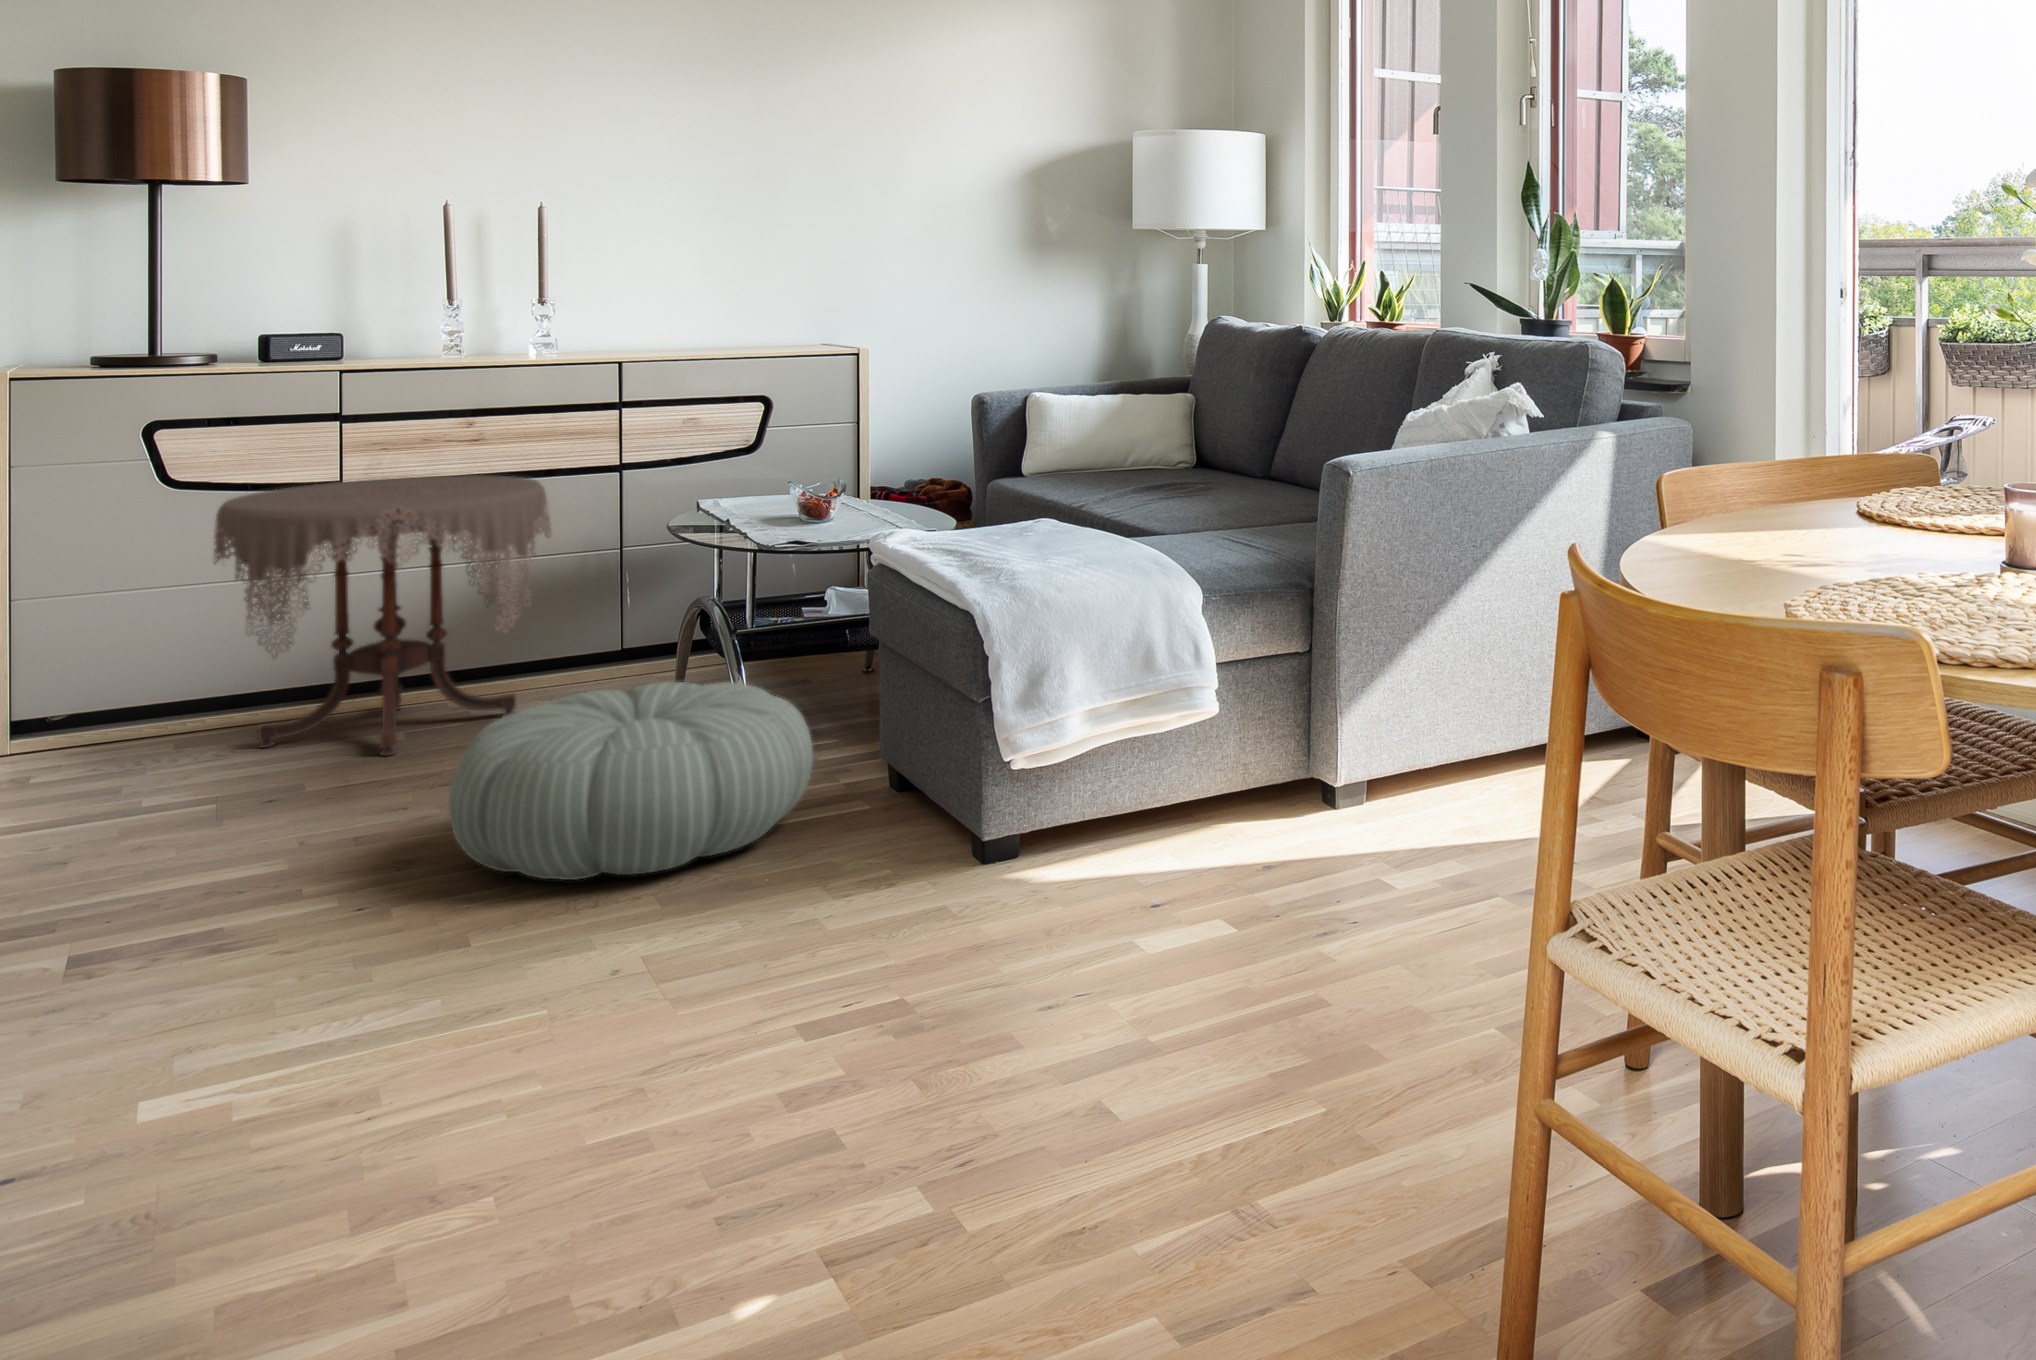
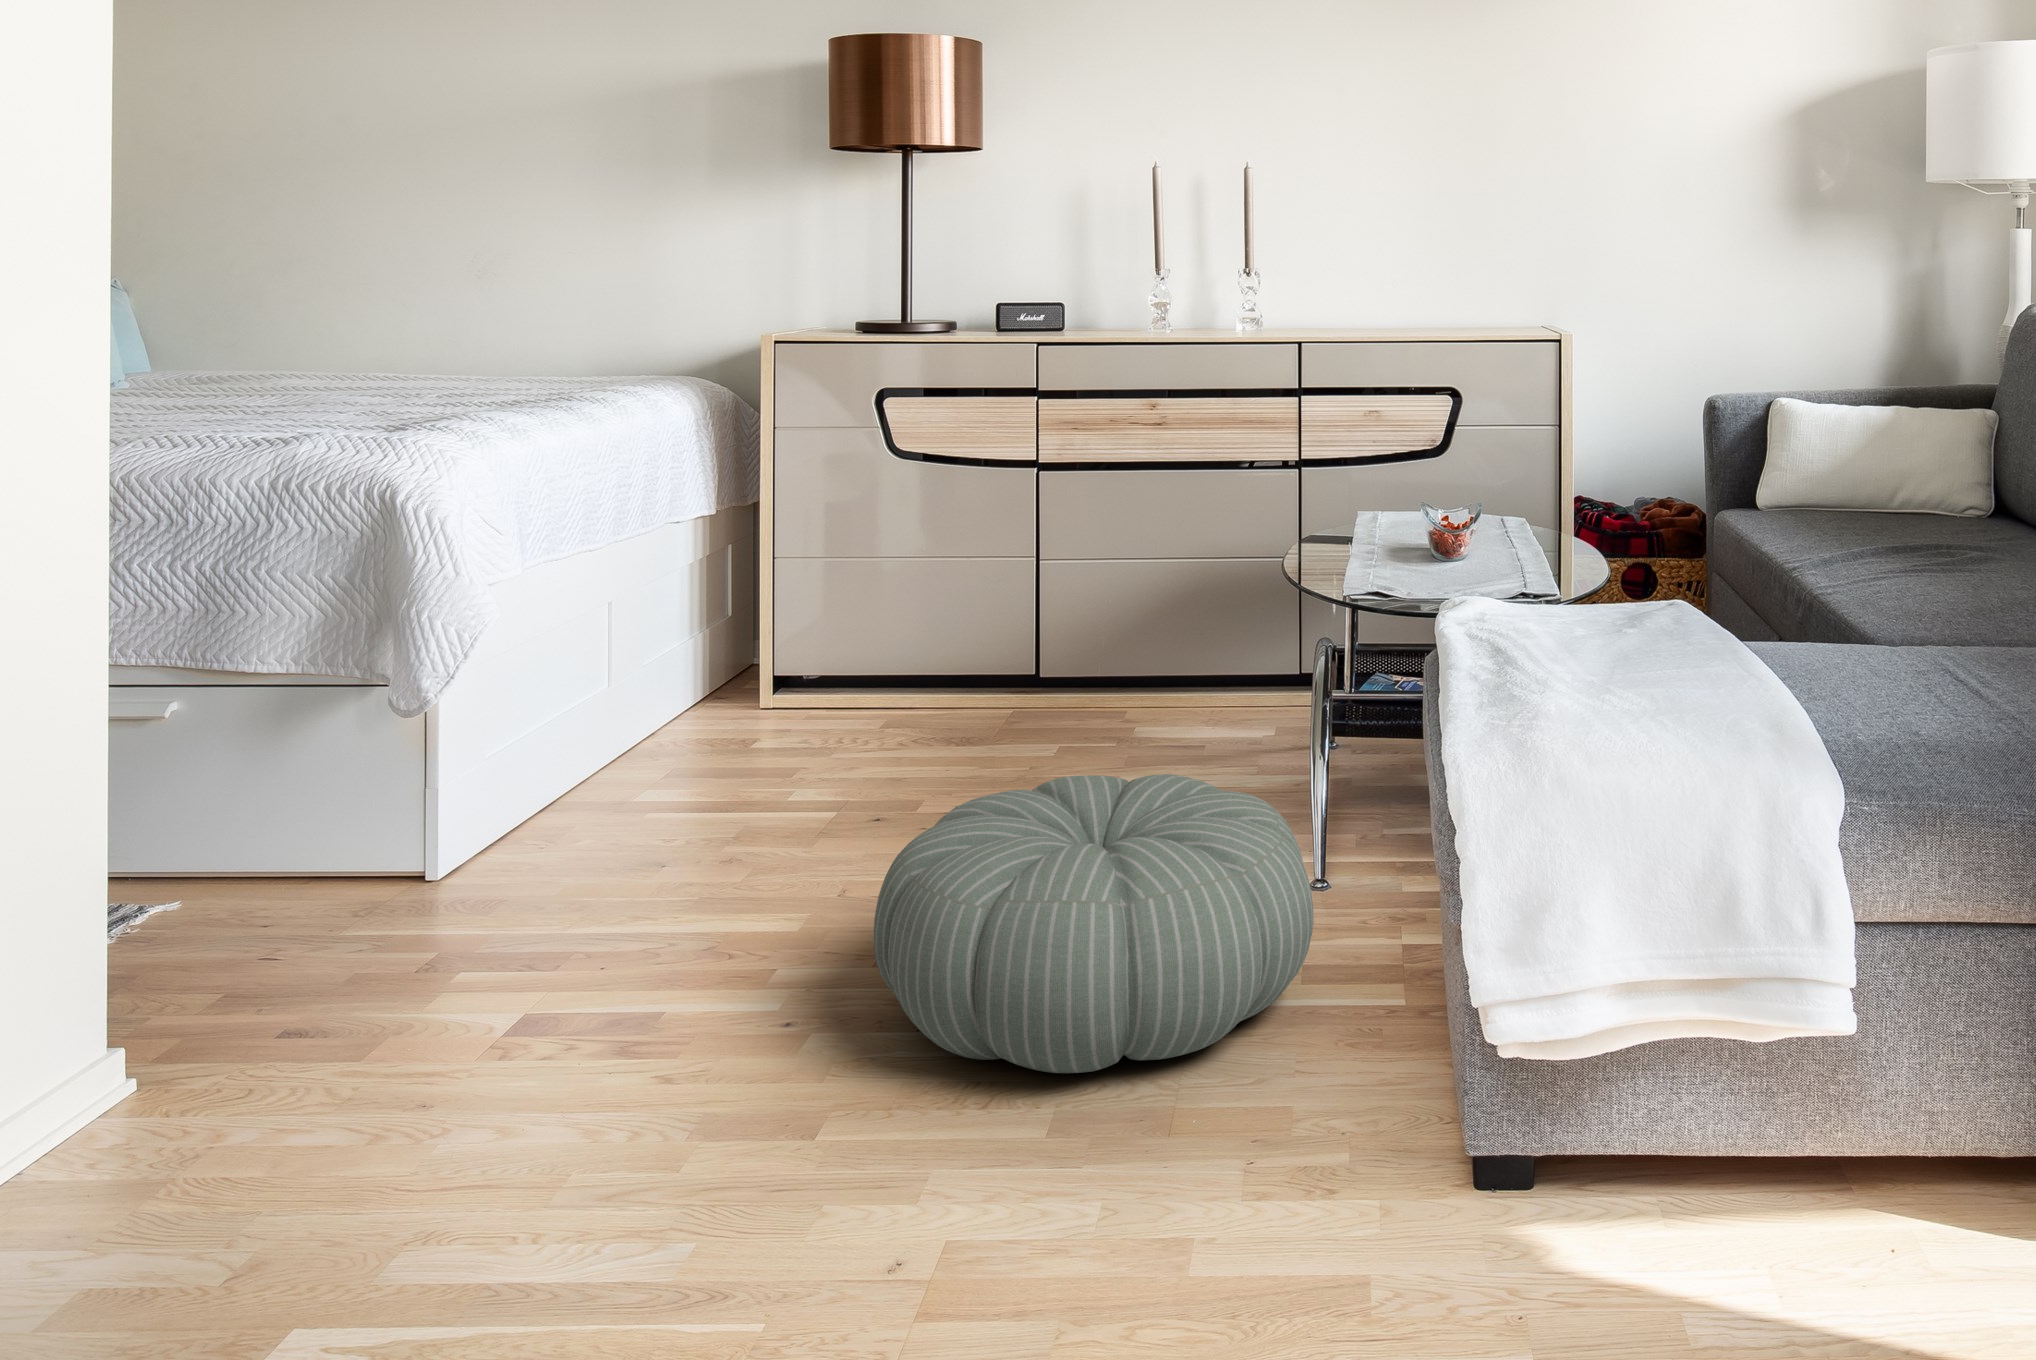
side table: present [213,475,552,756] -> none [884,462,1196,780]

